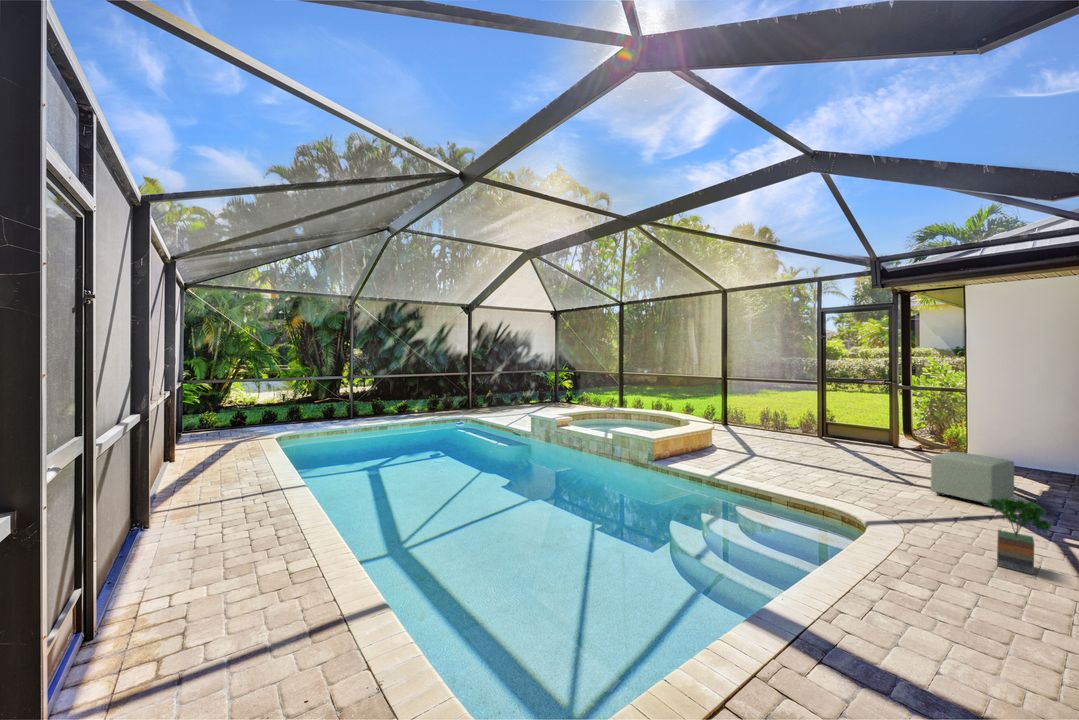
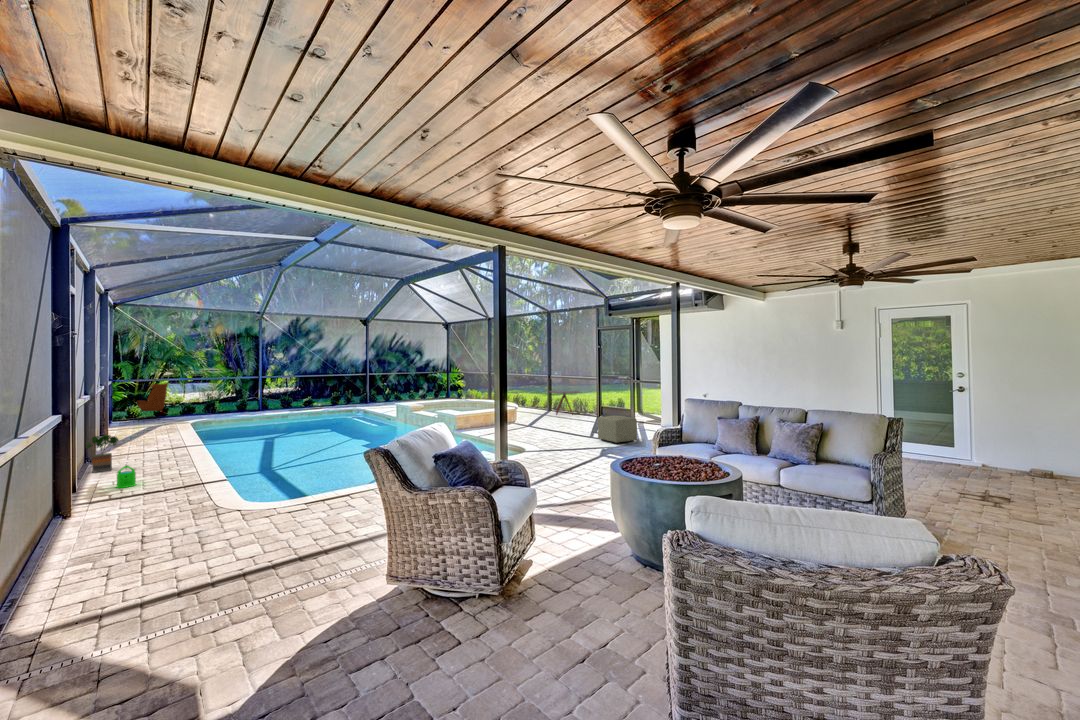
lounge chair: none [188,384,246,433] -> present [138,383,168,420]
round table: none [735,398,787,435] -> present [548,390,580,414]
potted tree: present [987,497,1053,574] -> present [86,435,119,473]
watering can: none [178,566,218,615] -> present [116,466,136,488]

